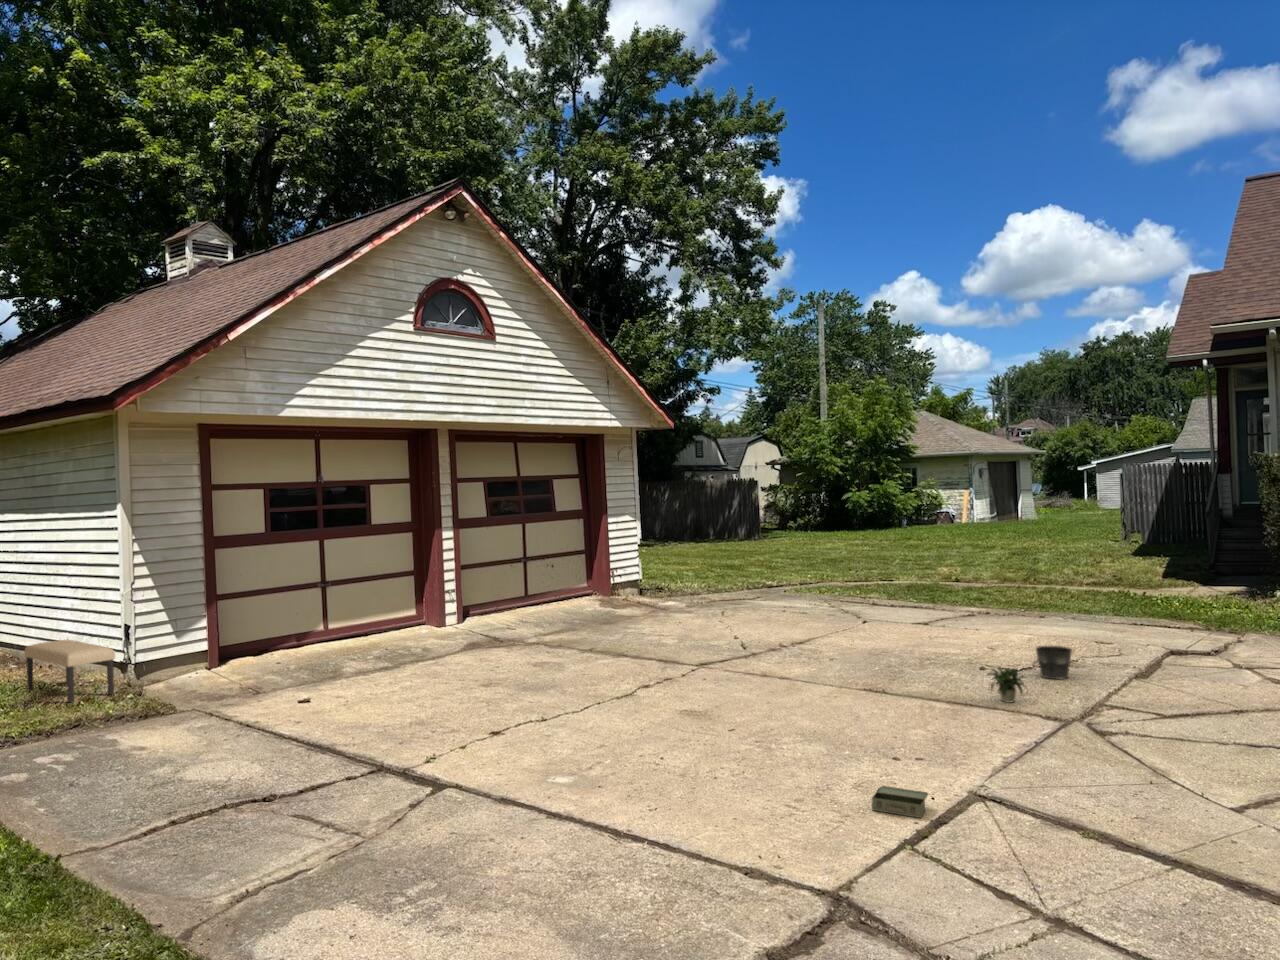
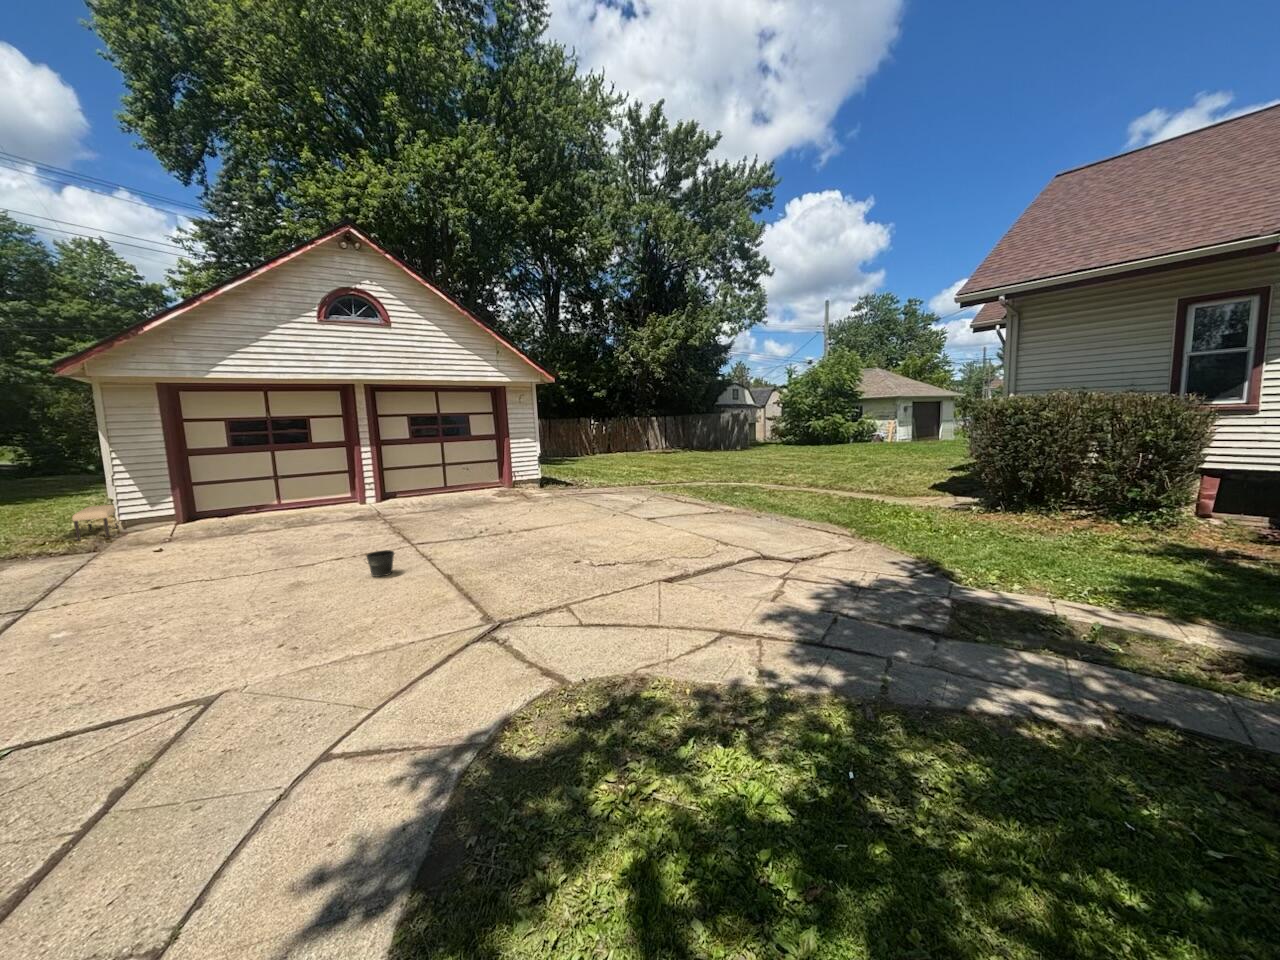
bucket: present [1034,646,1072,679] -> present [366,550,395,577]
potted plant: present [989,666,1025,702] -> none [467,558,495,588]
toolbox: present [872,786,928,818] -> none [112,654,154,685]

